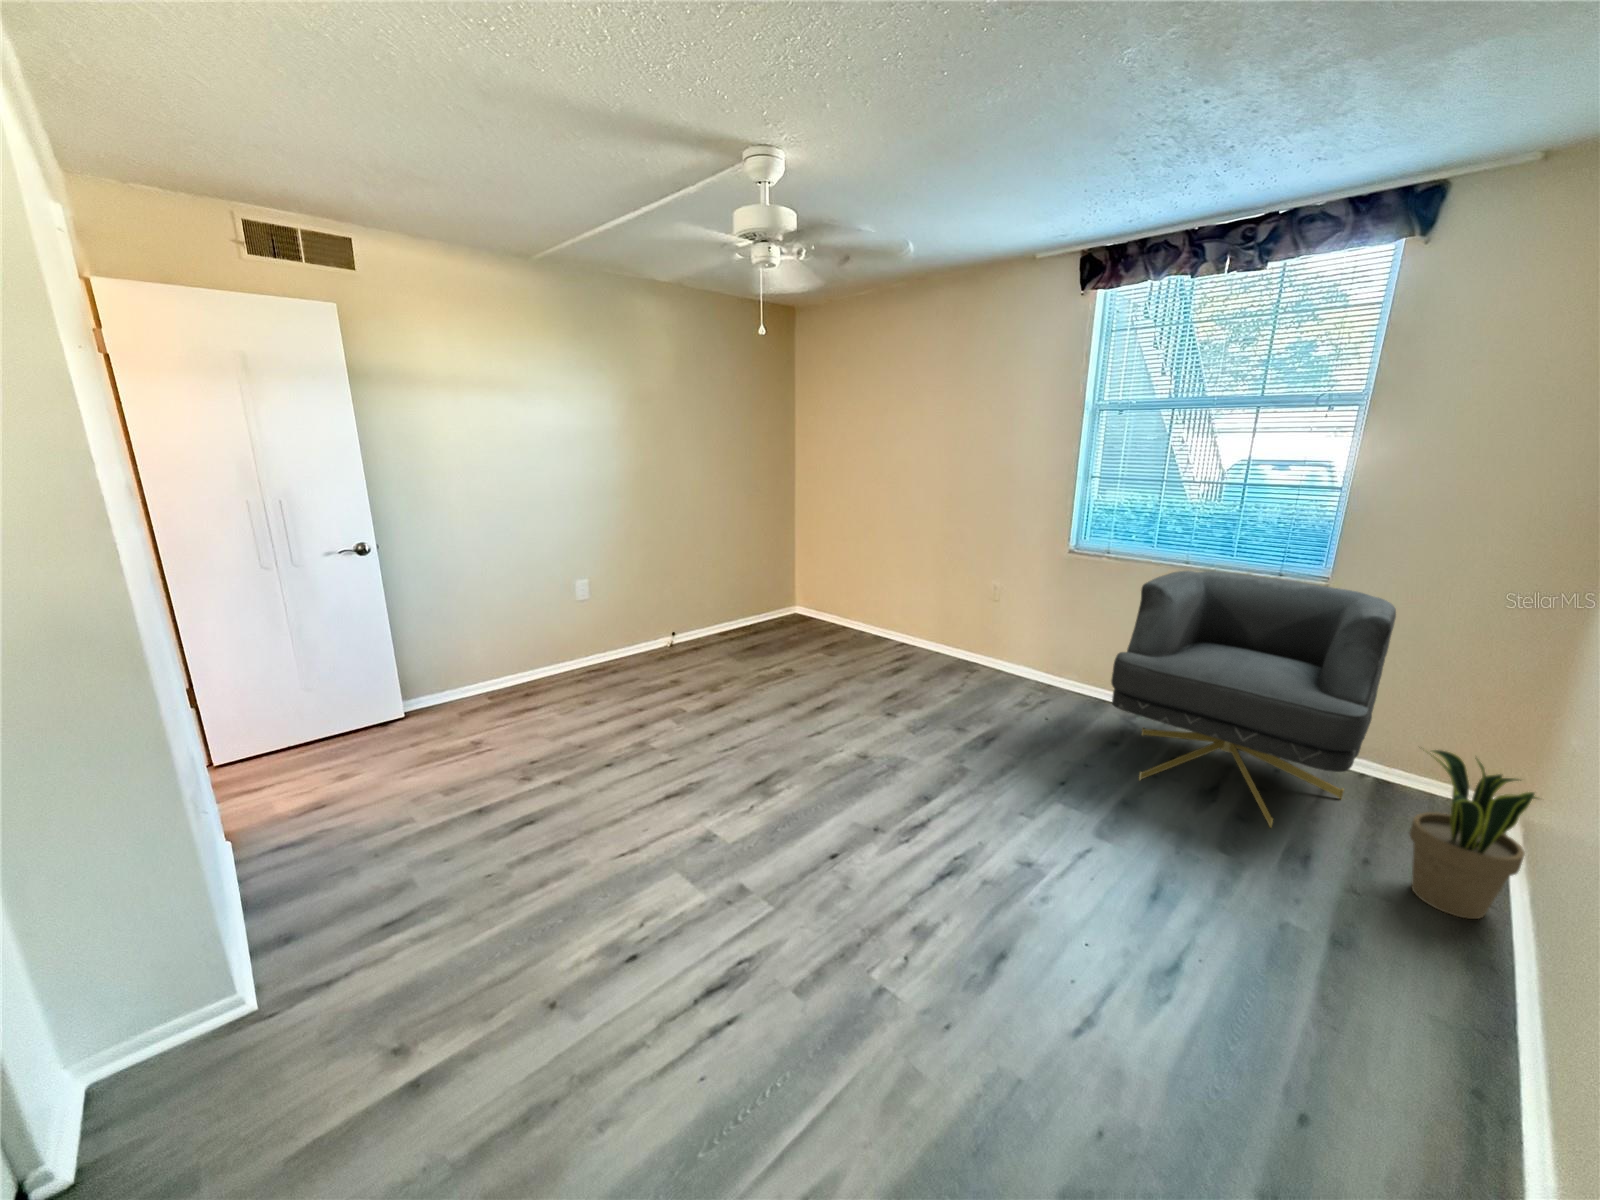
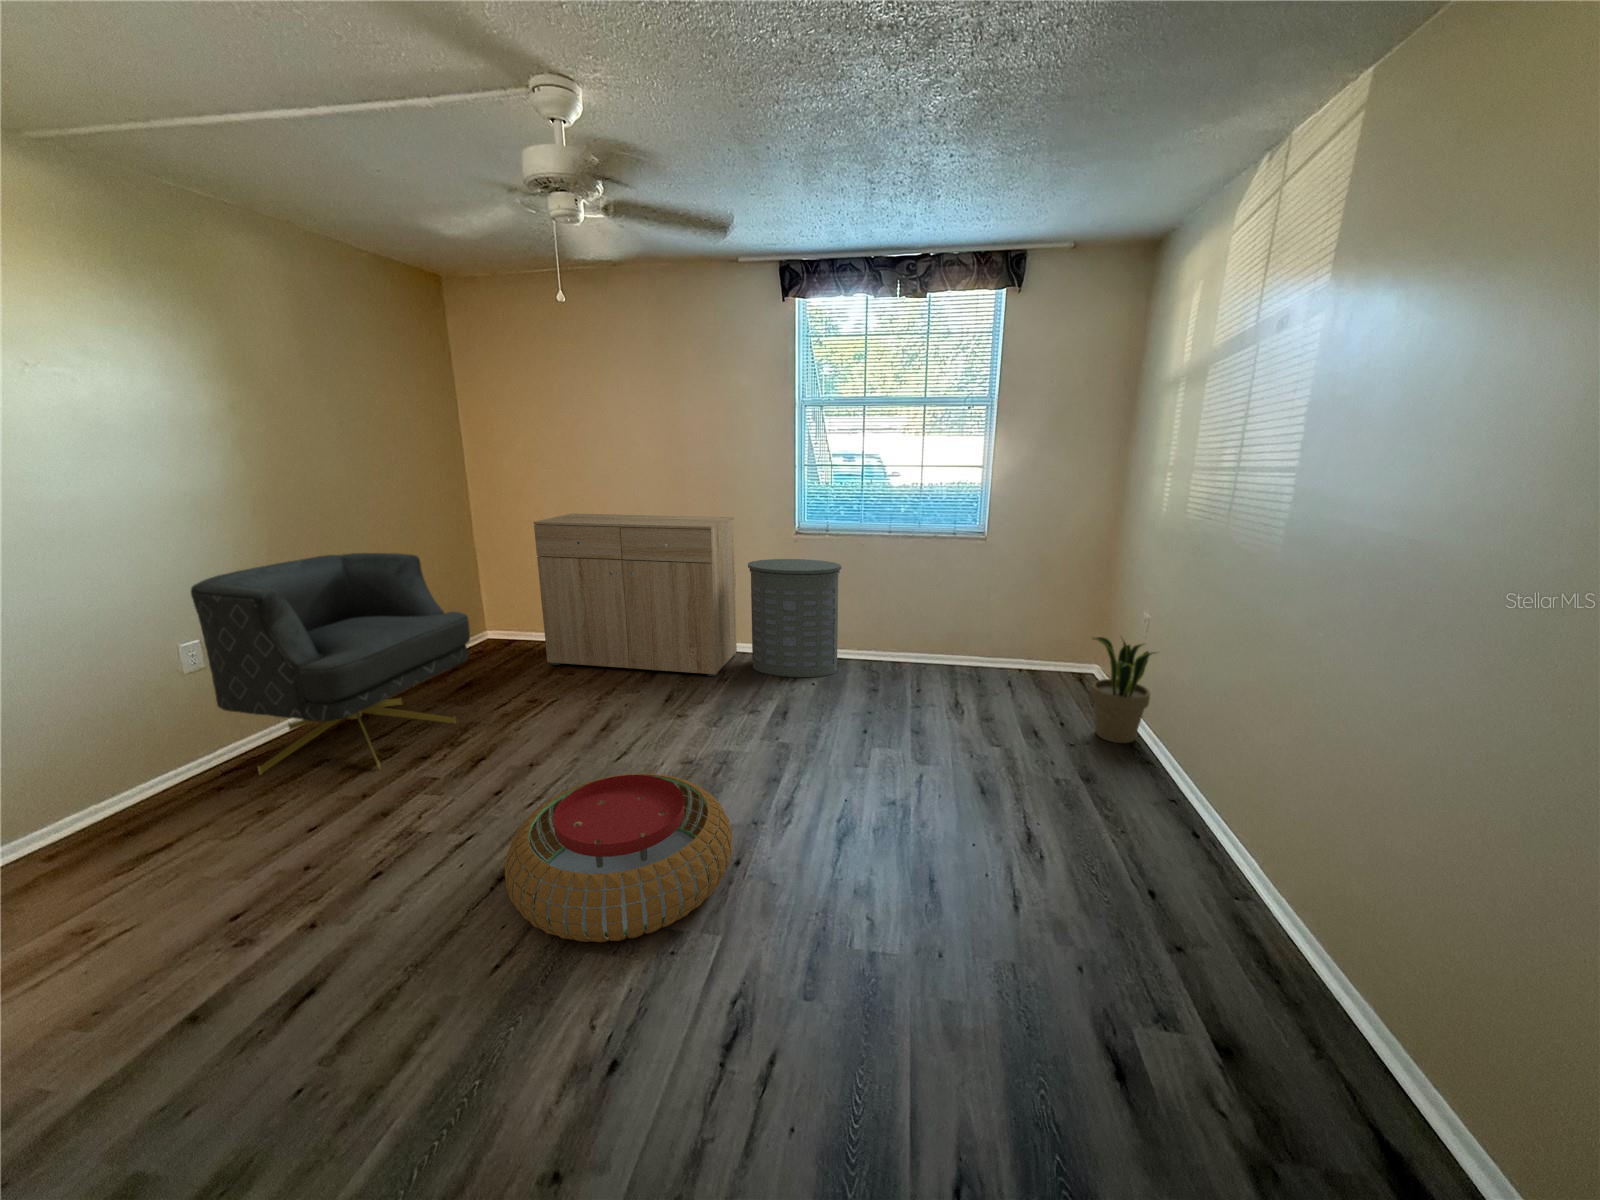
dresser: none [823,511,1005,684] -> present [534,513,737,676]
armchair: present [1111,571,1396,827] -> present [191,553,470,775]
laundry hamper: none [998,575,1108,711] -> present [748,559,841,677]
pouf: none [650,743,839,881] -> present [504,773,732,942]

